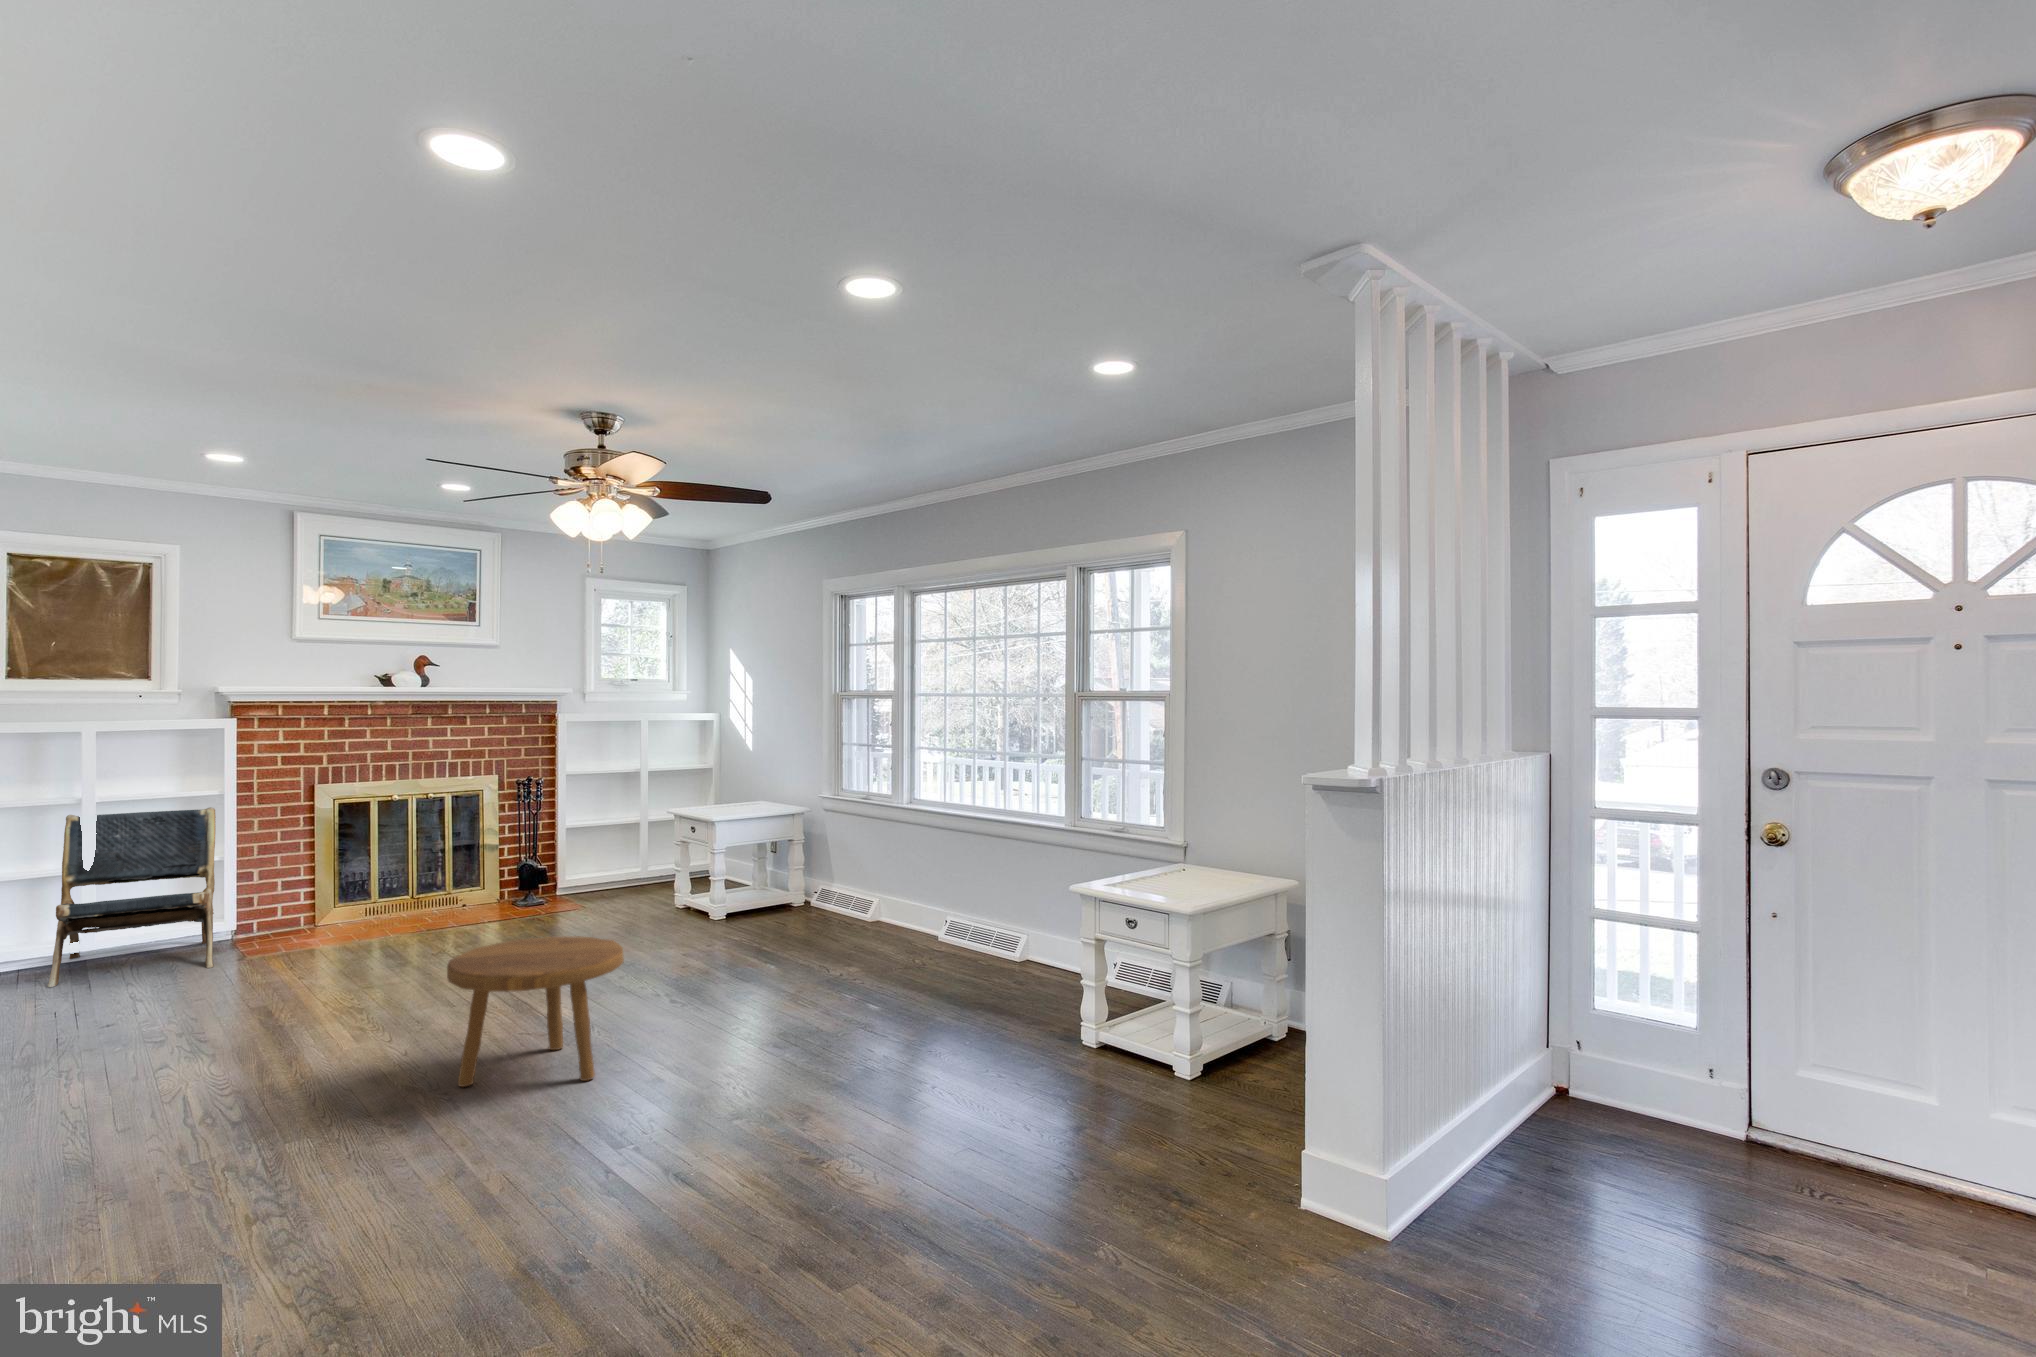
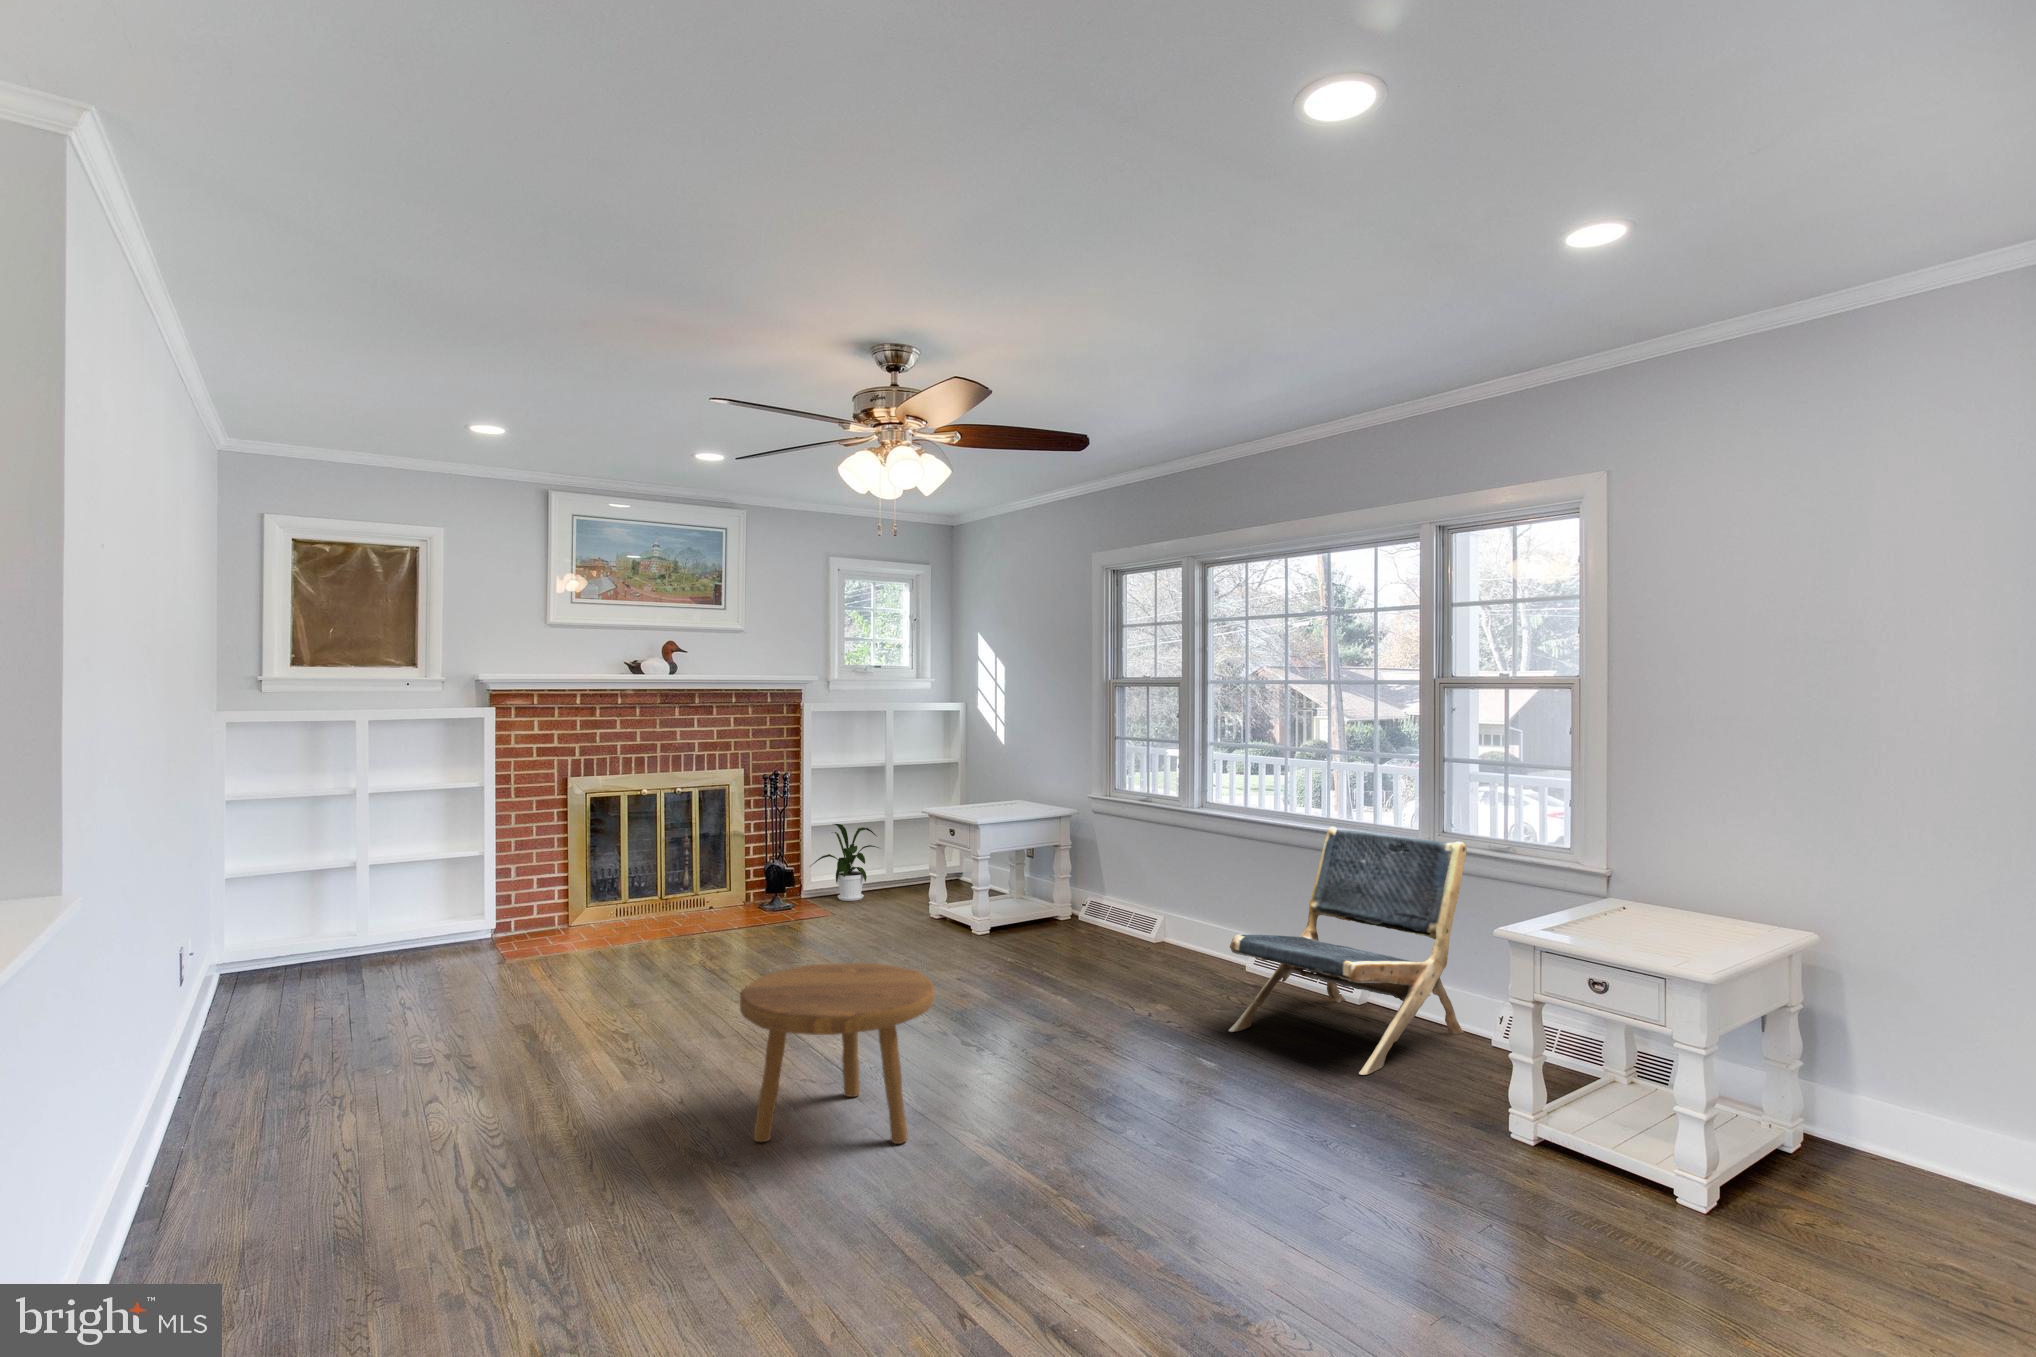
lounge chair: present [47,807,216,987] -> present [1229,826,1467,1075]
house plant: none [562,825,634,896] -> present [812,824,878,901]

